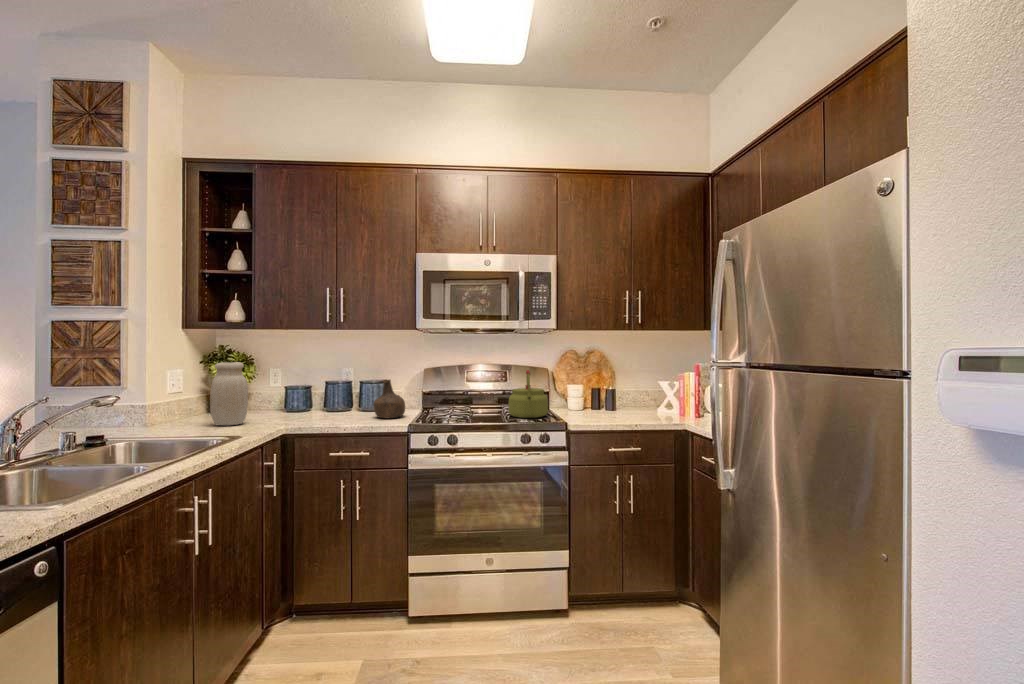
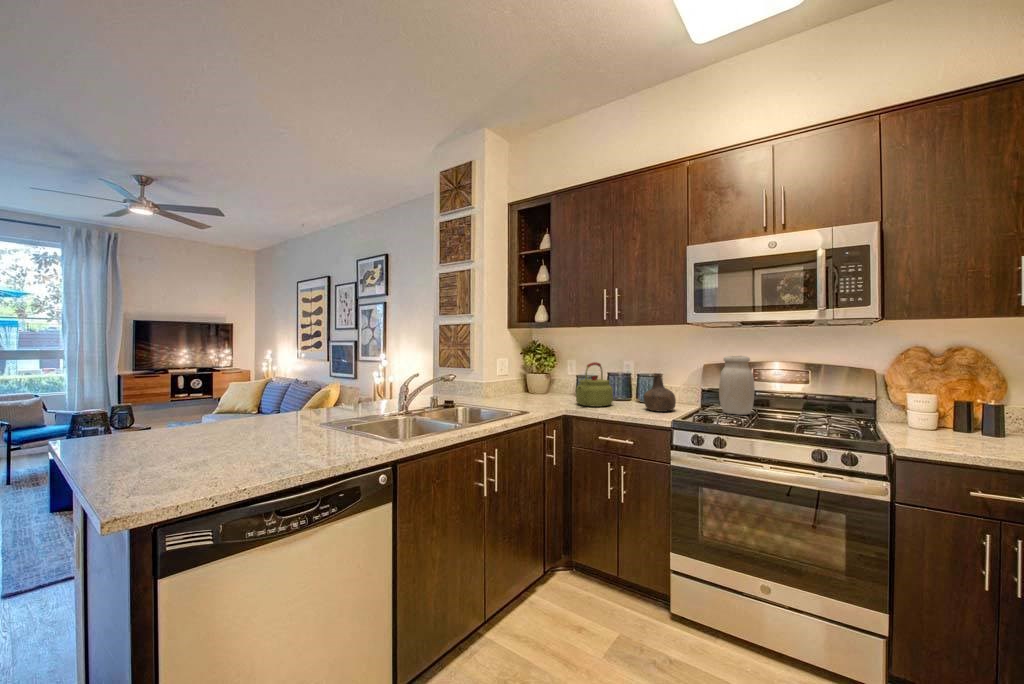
jar: present [210,362,248,425] -> present [719,356,755,415]
kettle: present [508,370,548,418] -> present [576,362,613,407]

